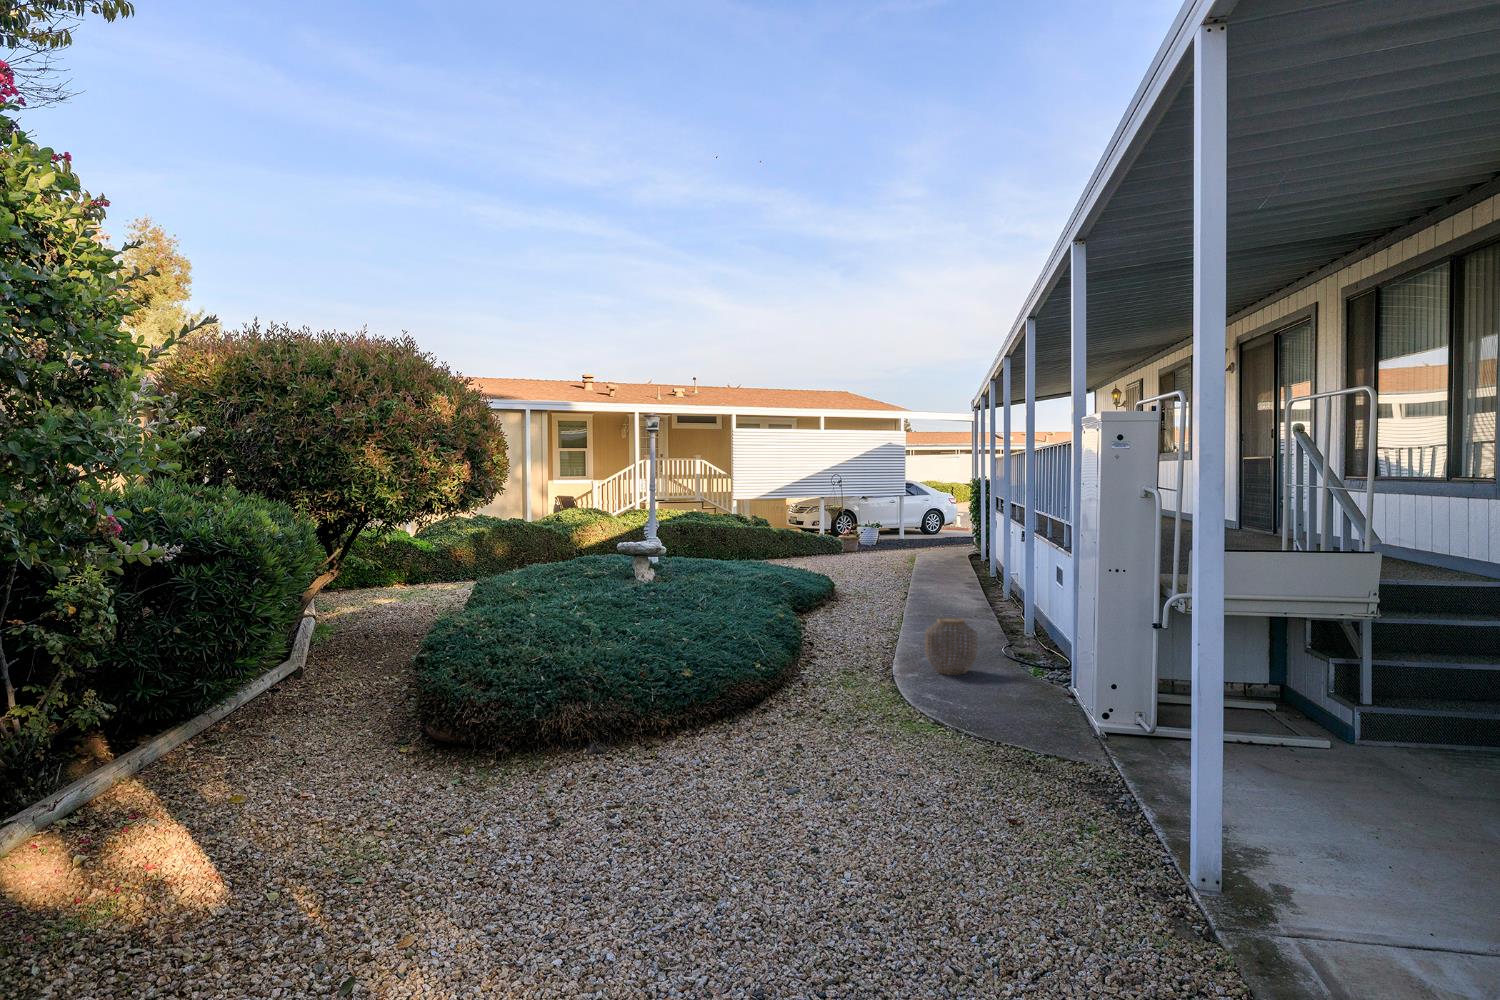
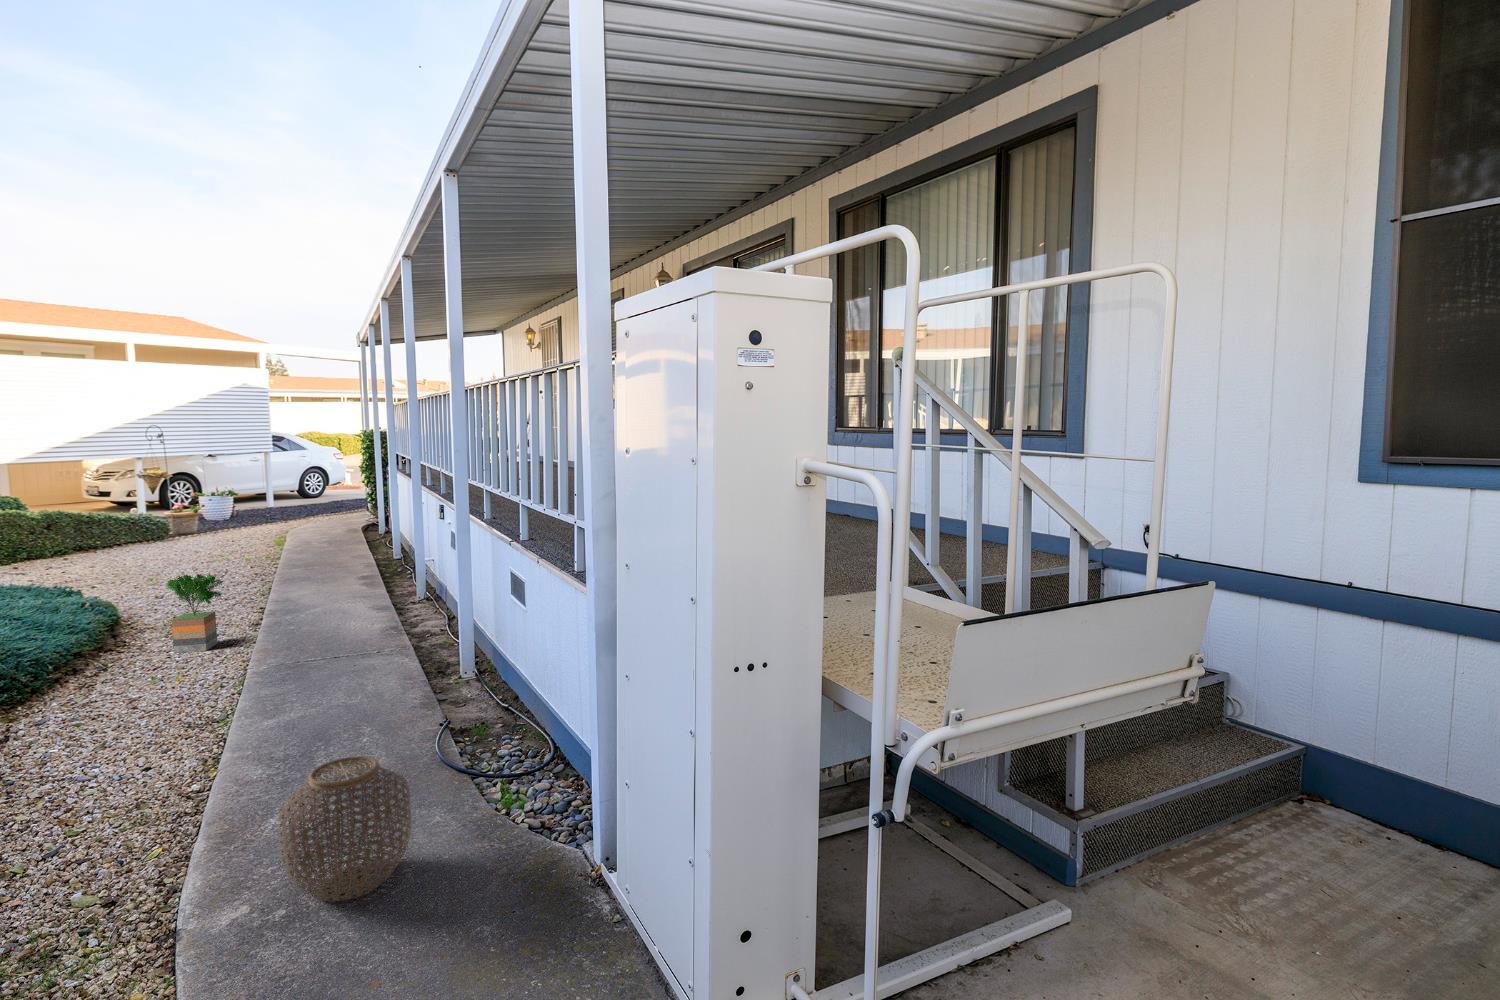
potted tree: none [859,560,888,606] -> present [166,574,223,653]

